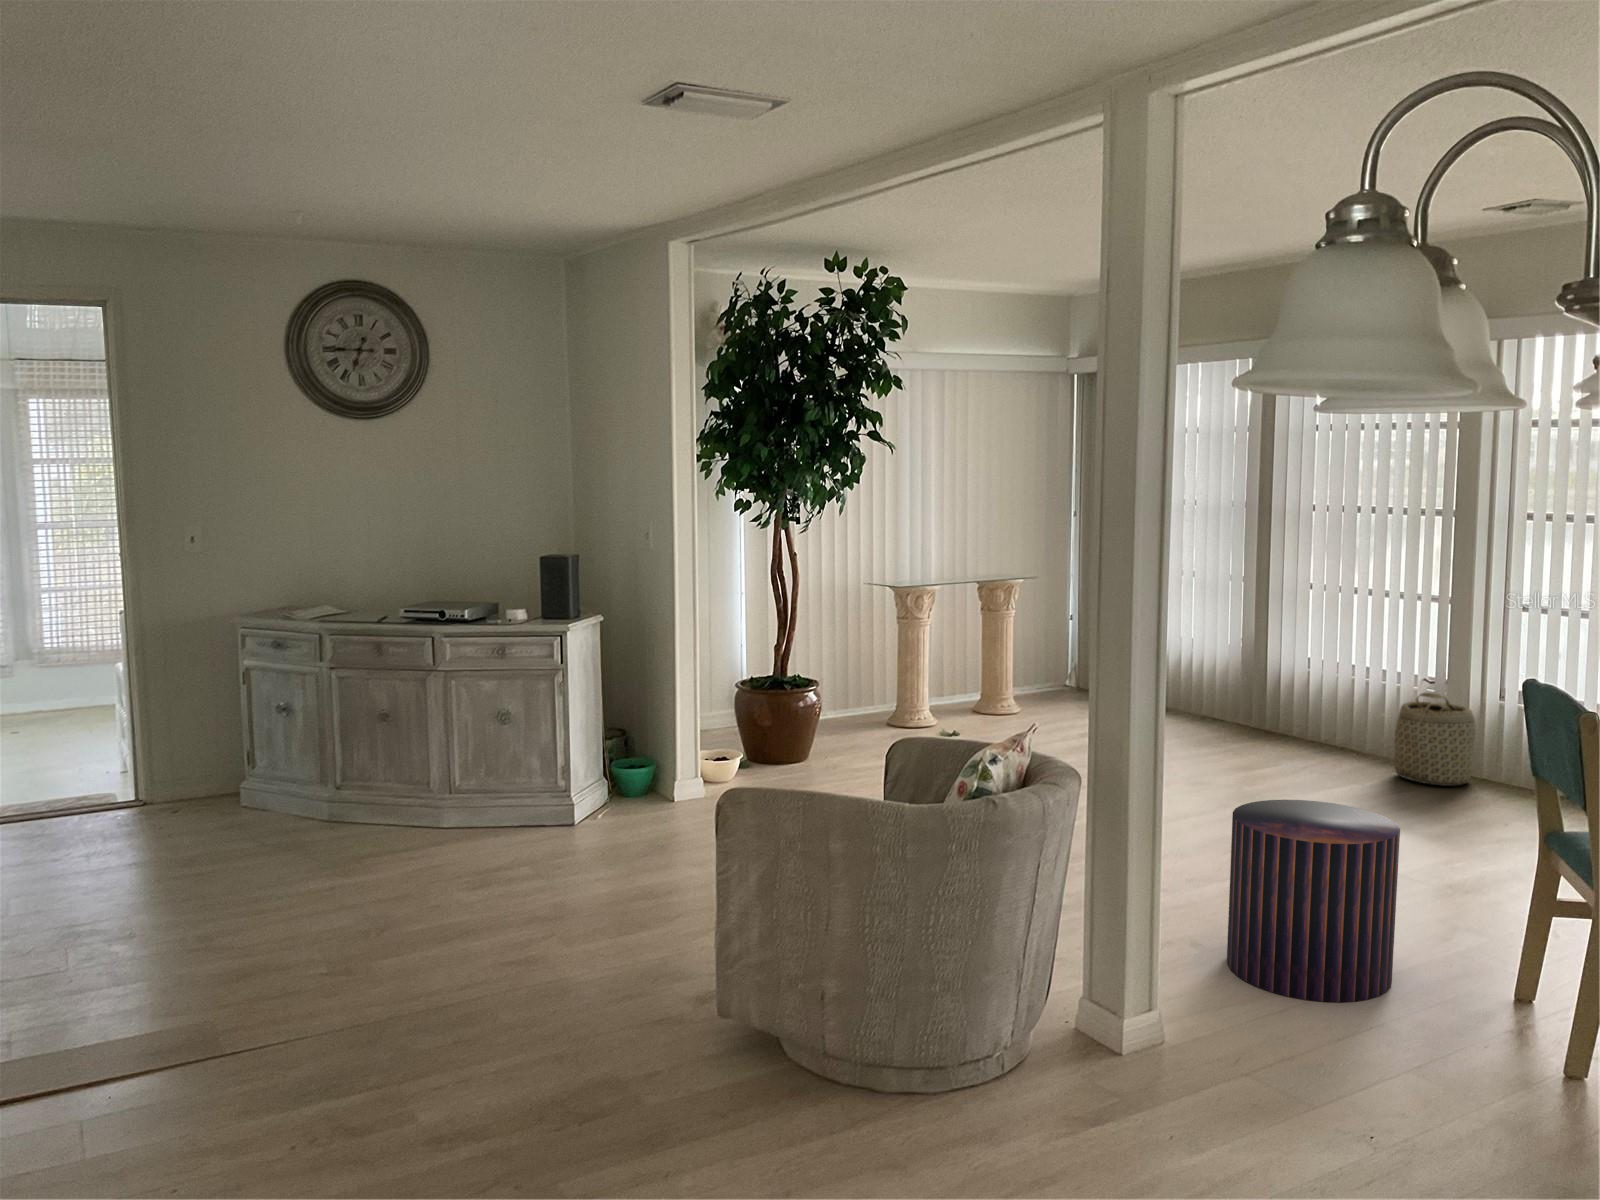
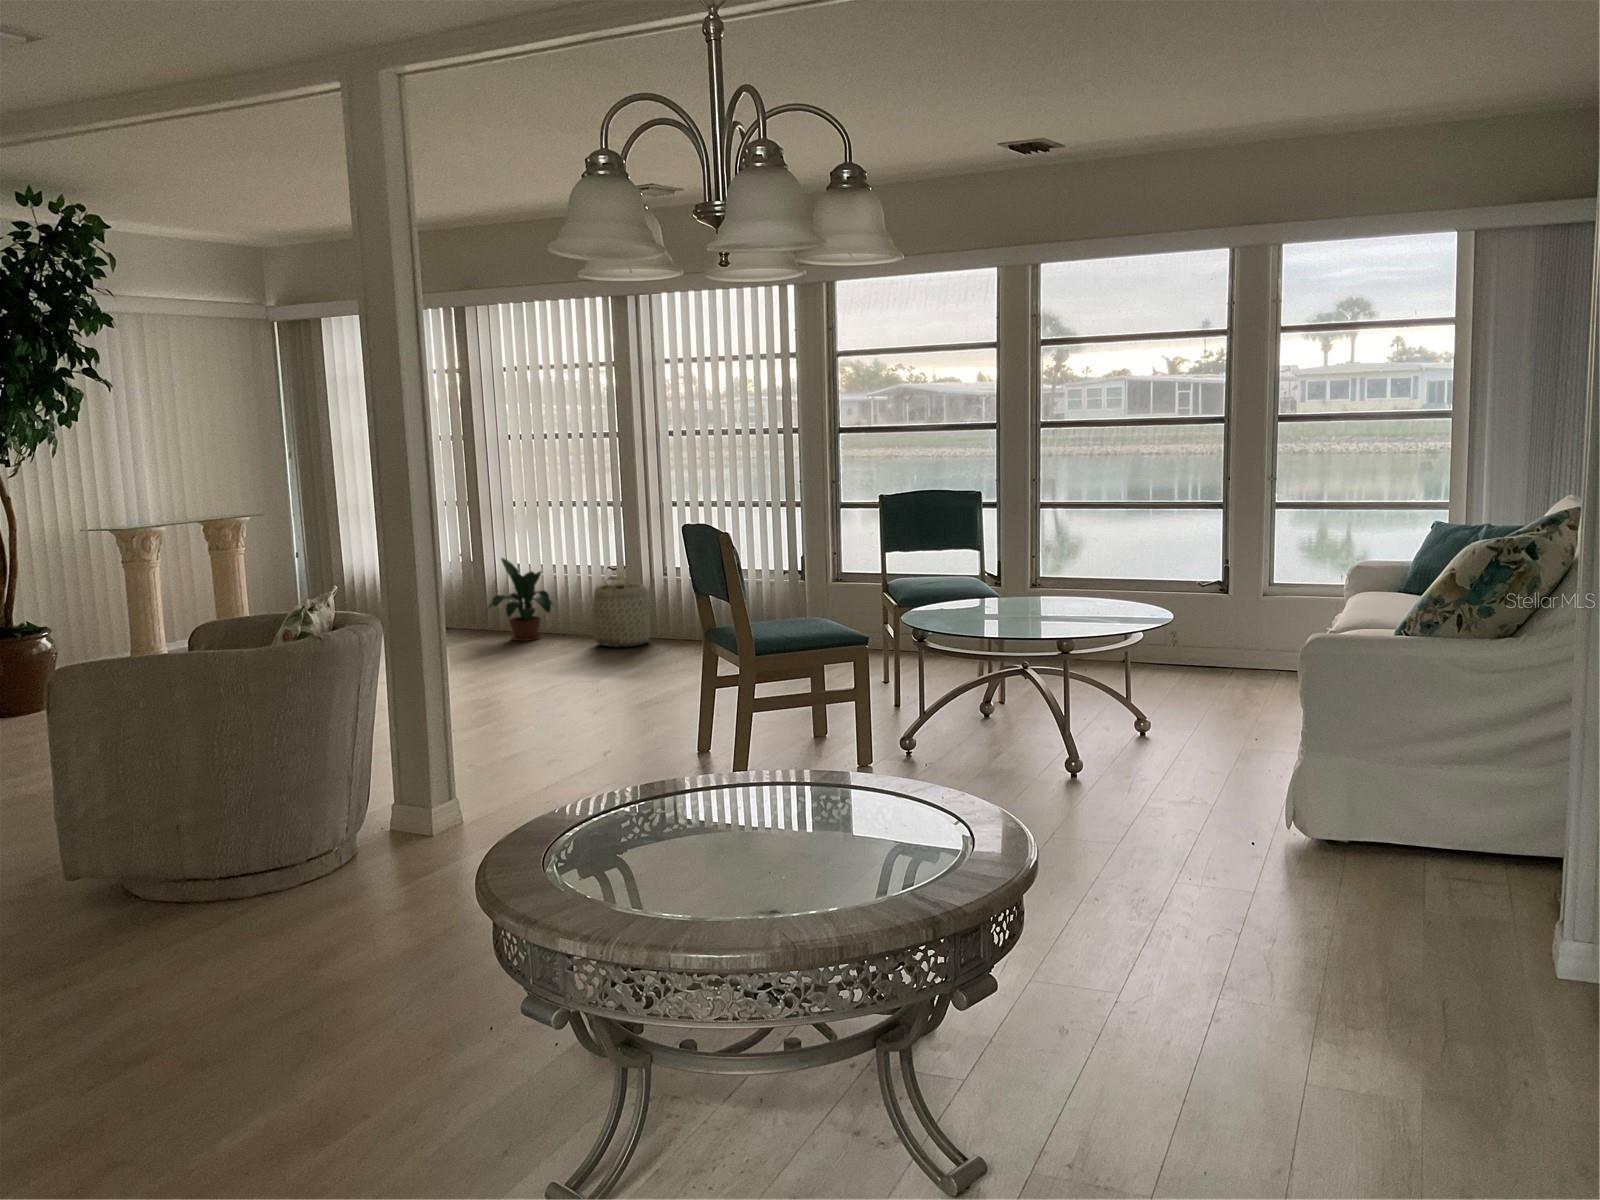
potted plant: none [1260,650,1351,753] -> present [488,558,555,641]
pouf: present [1227,800,1400,1003] -> none [493,637,619,779]

